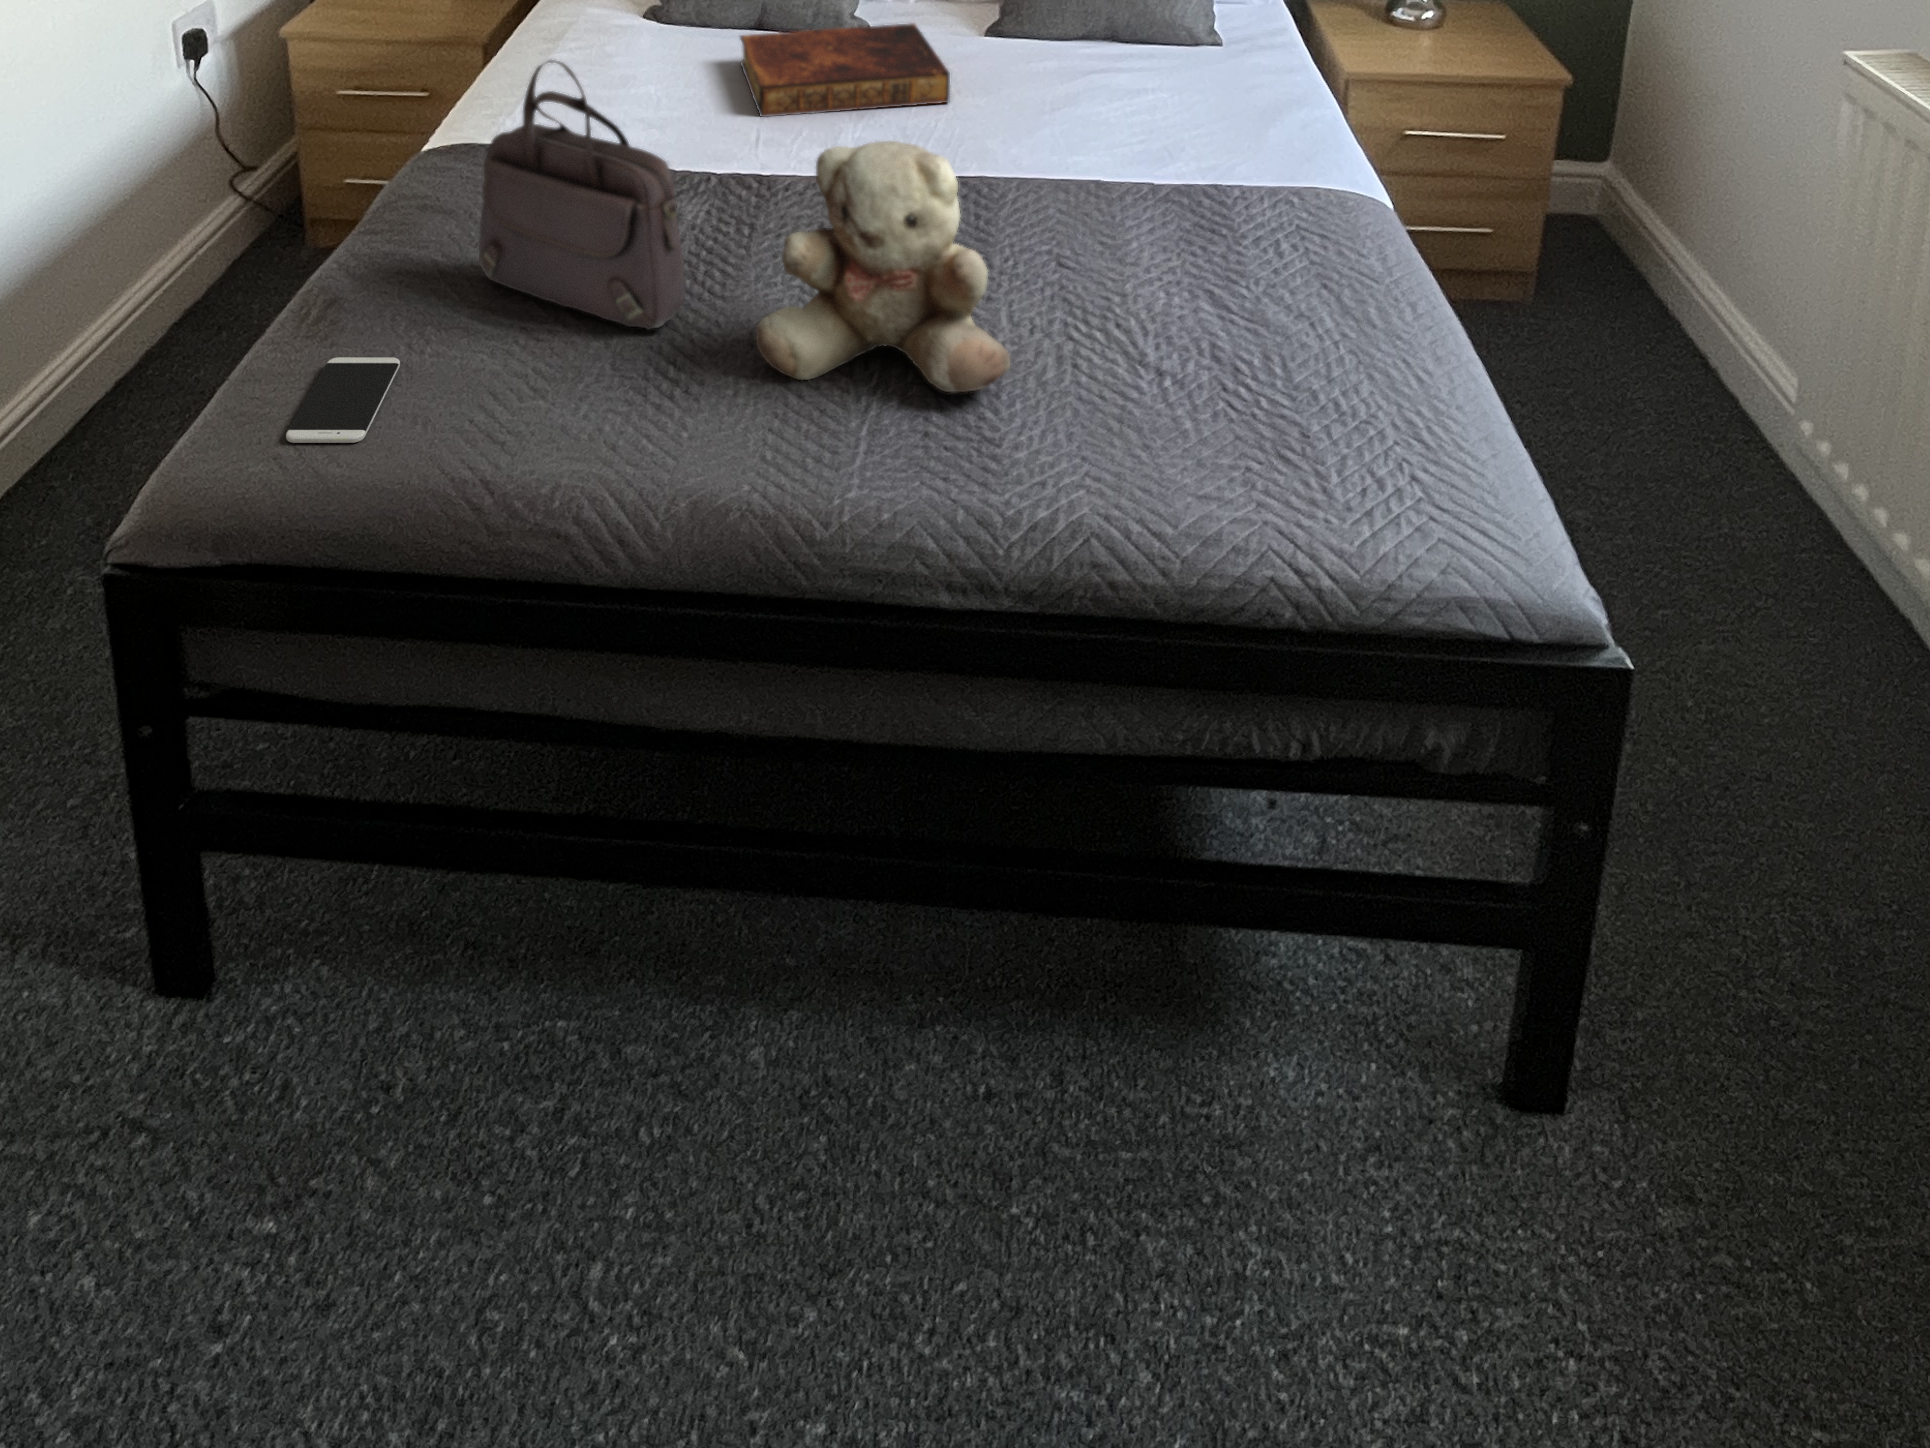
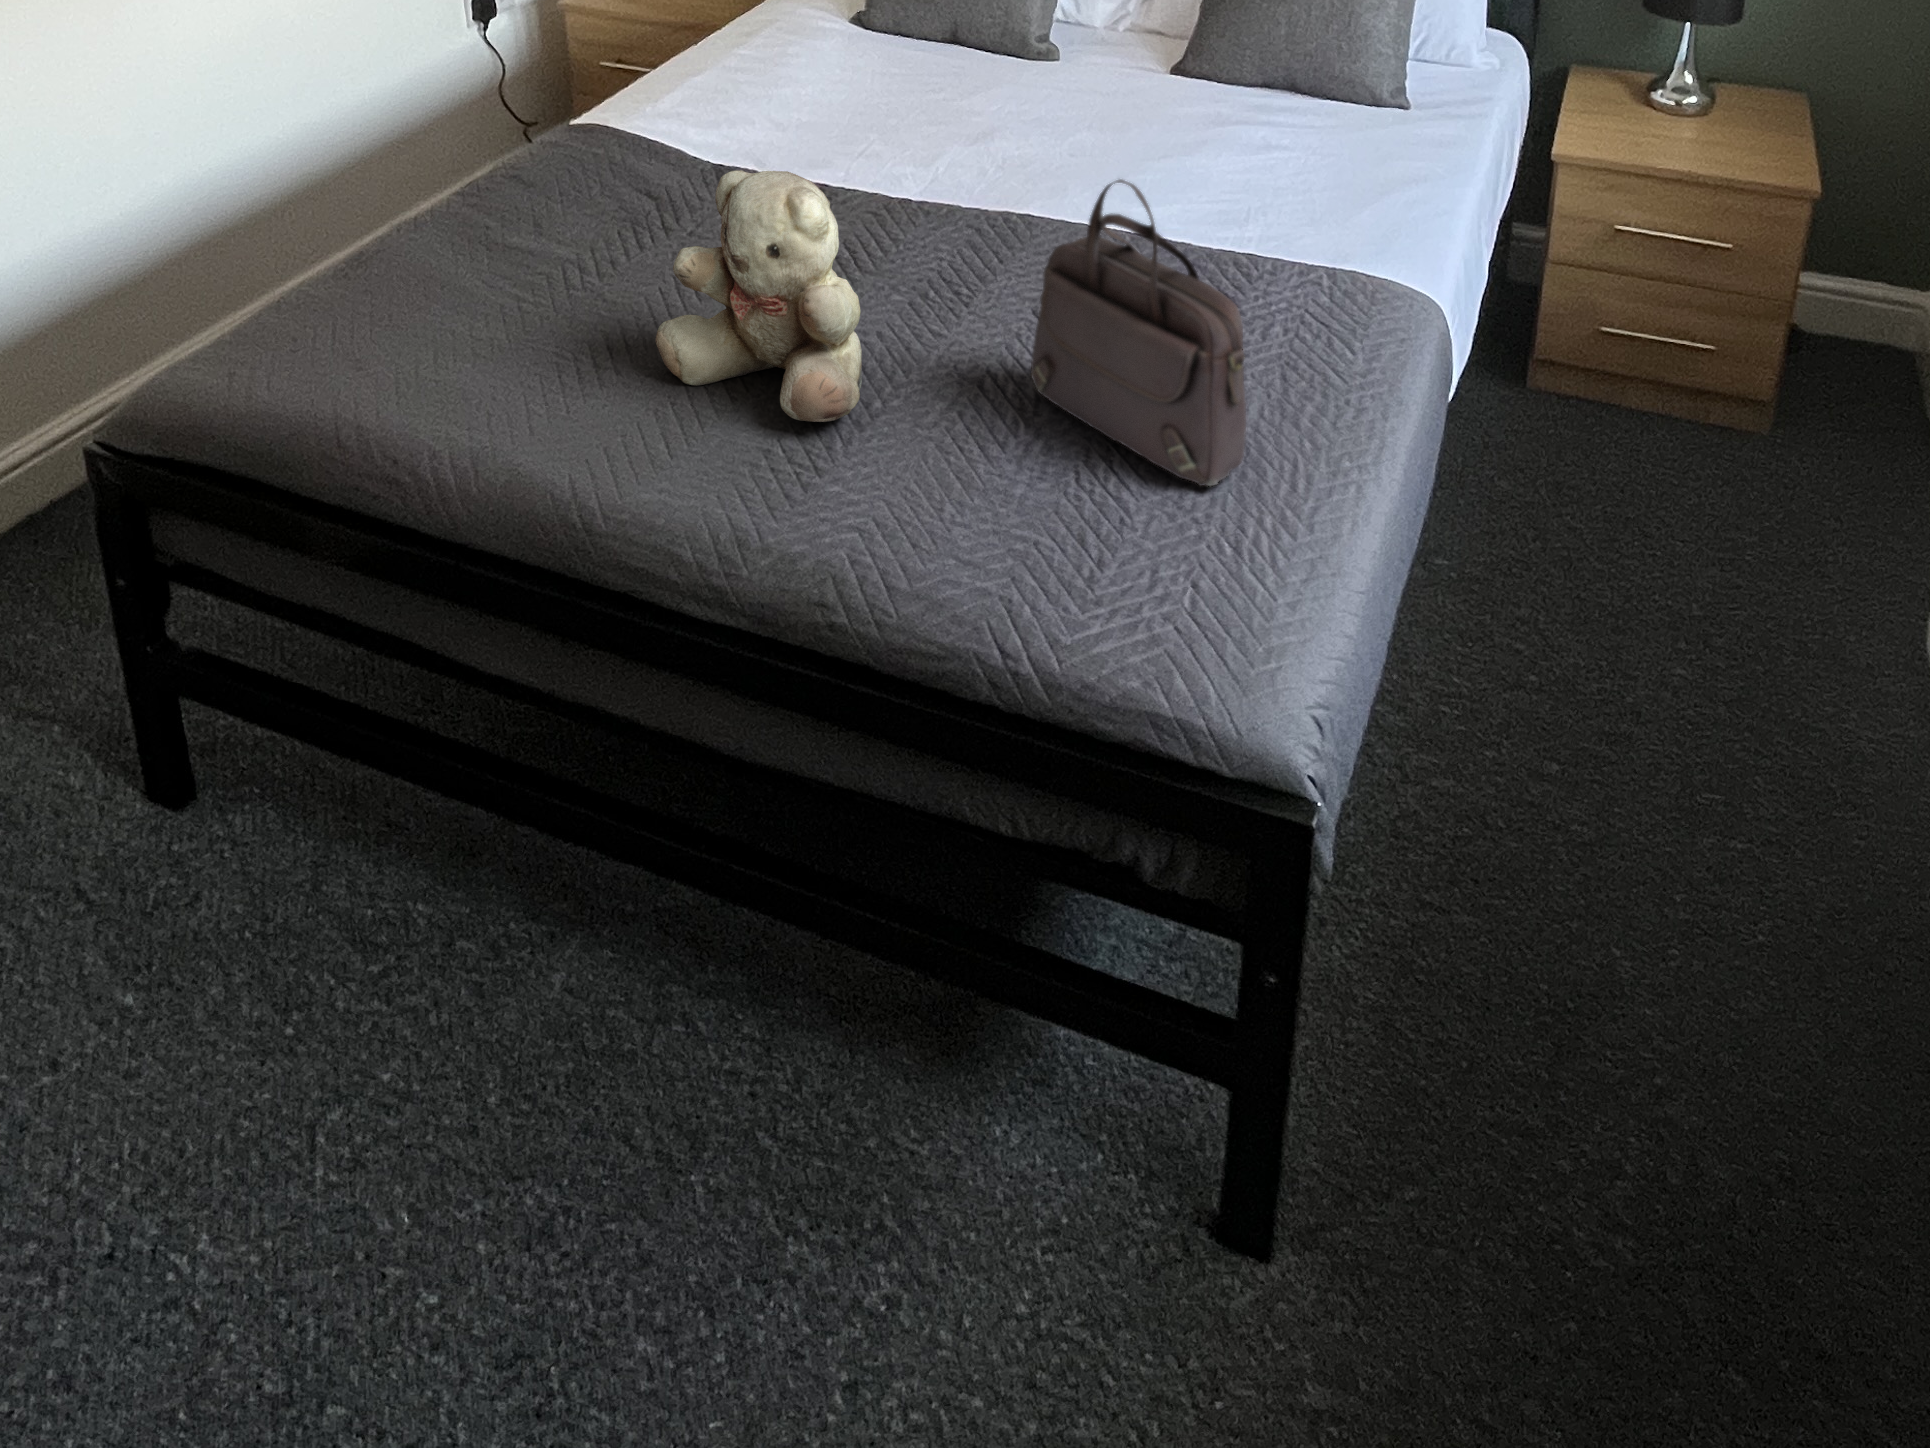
book: present [740,23,950,117] -> none [865,49,1065,139]
handbag: present [479,60,685,330] -> present [1031,180,1246,486]
smartphone: present [286,357,400,443] -> none [244,299,377,374]

